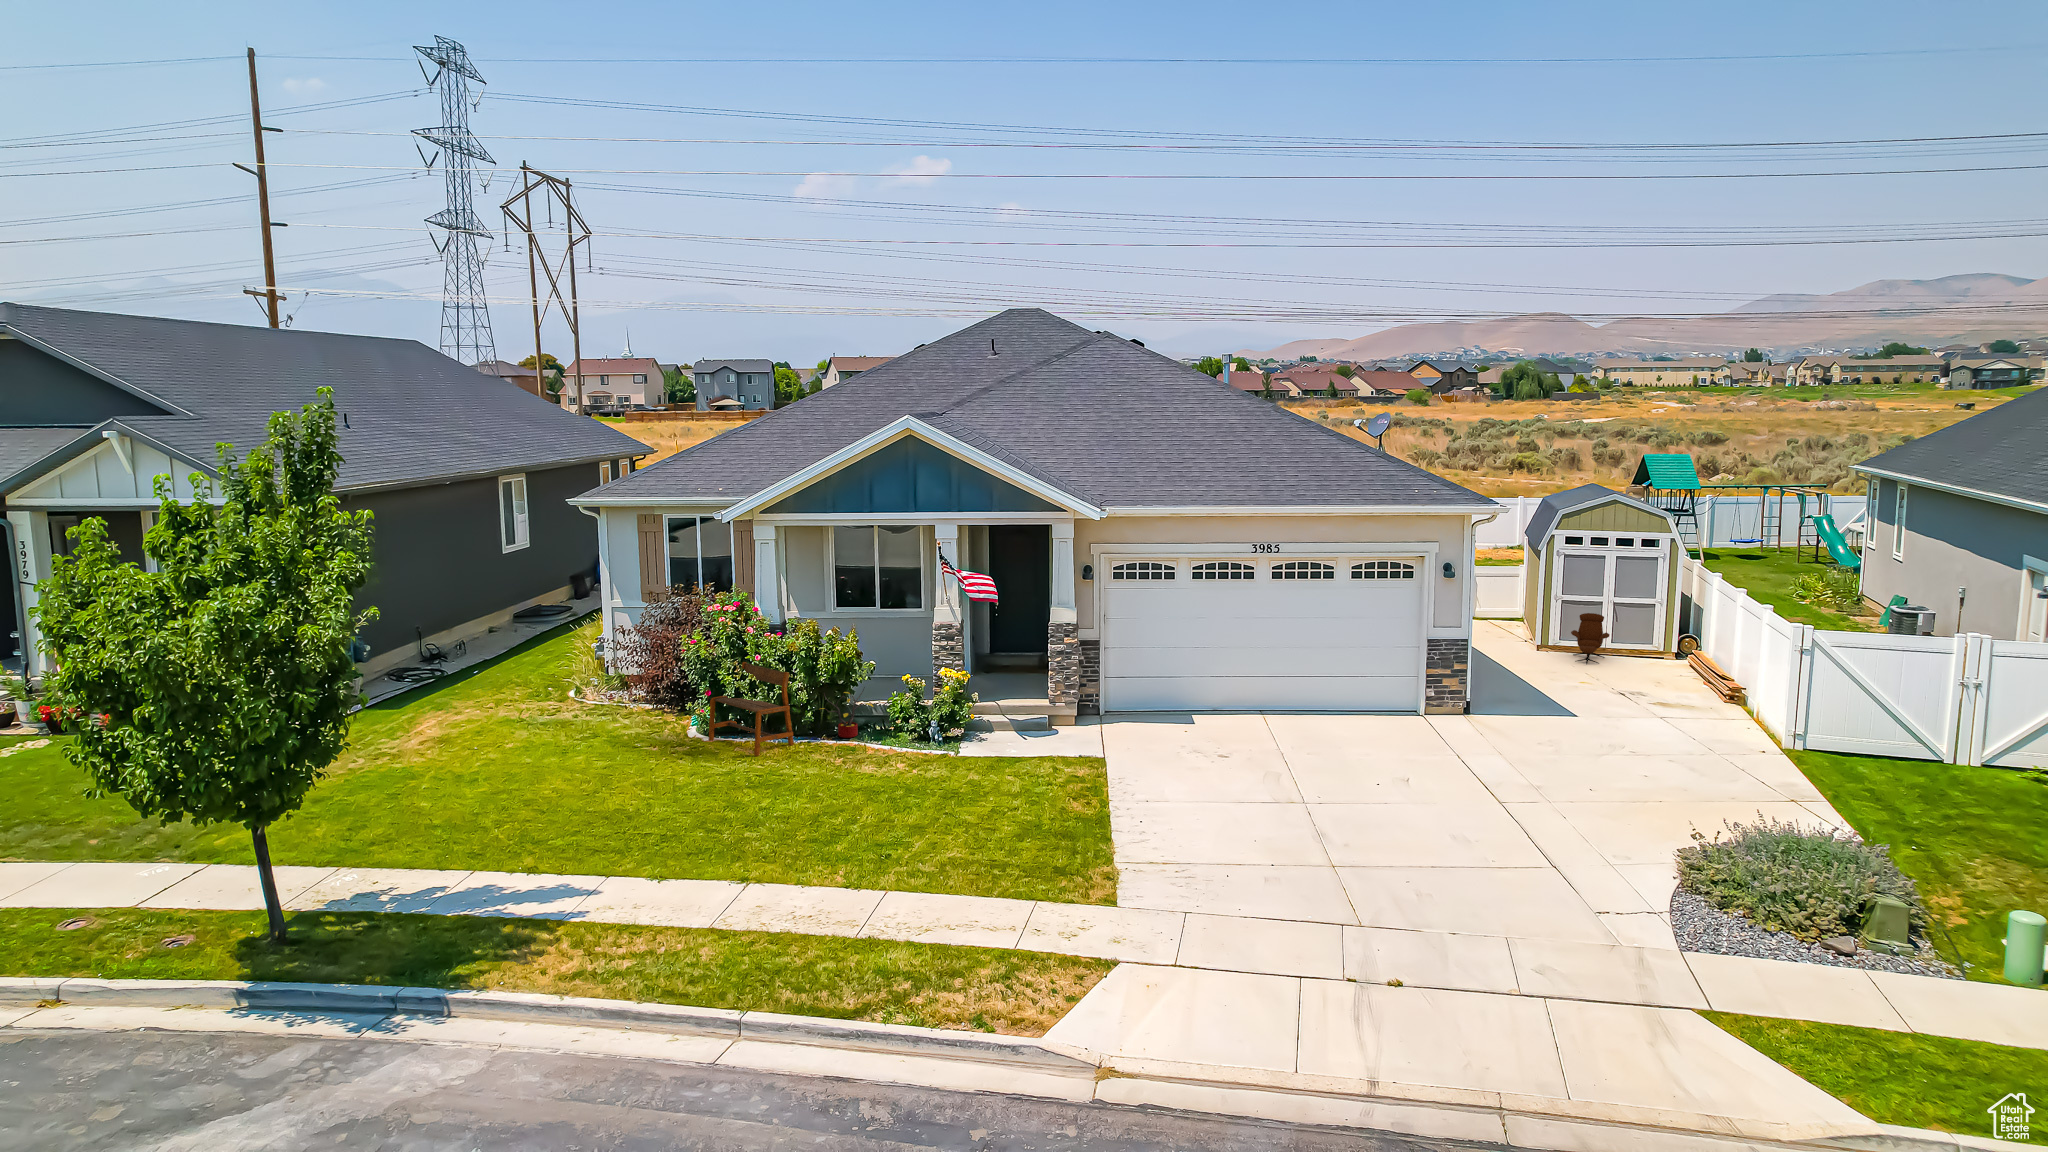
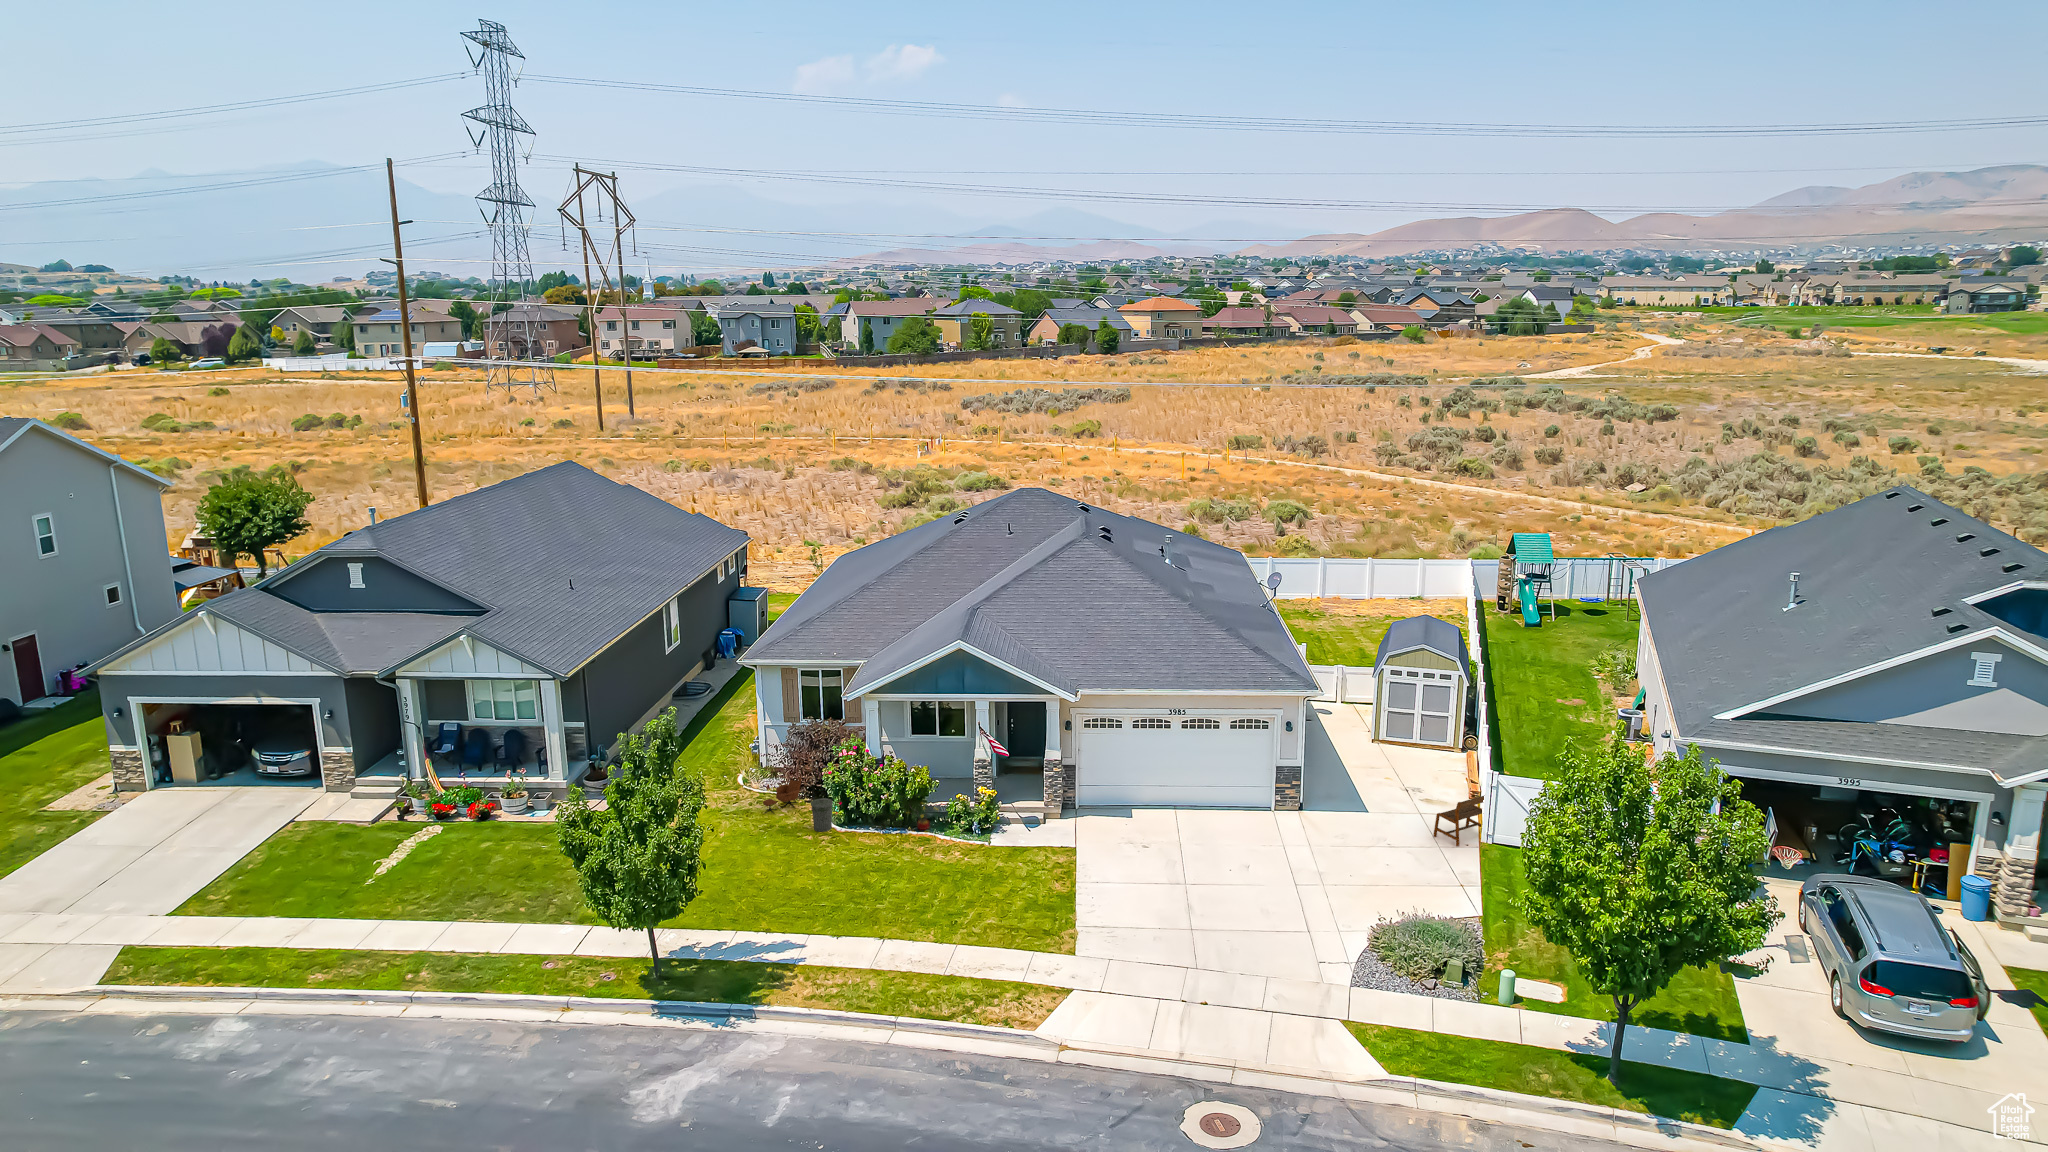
lounge chair: present [1571,613,1609,664] -> present [763,777,801,813]
bench: present [709,662,794,756] -> present [1433,795,1485,846]
trash can: none [660,686,697,740] -> present [811,798,833,832]

